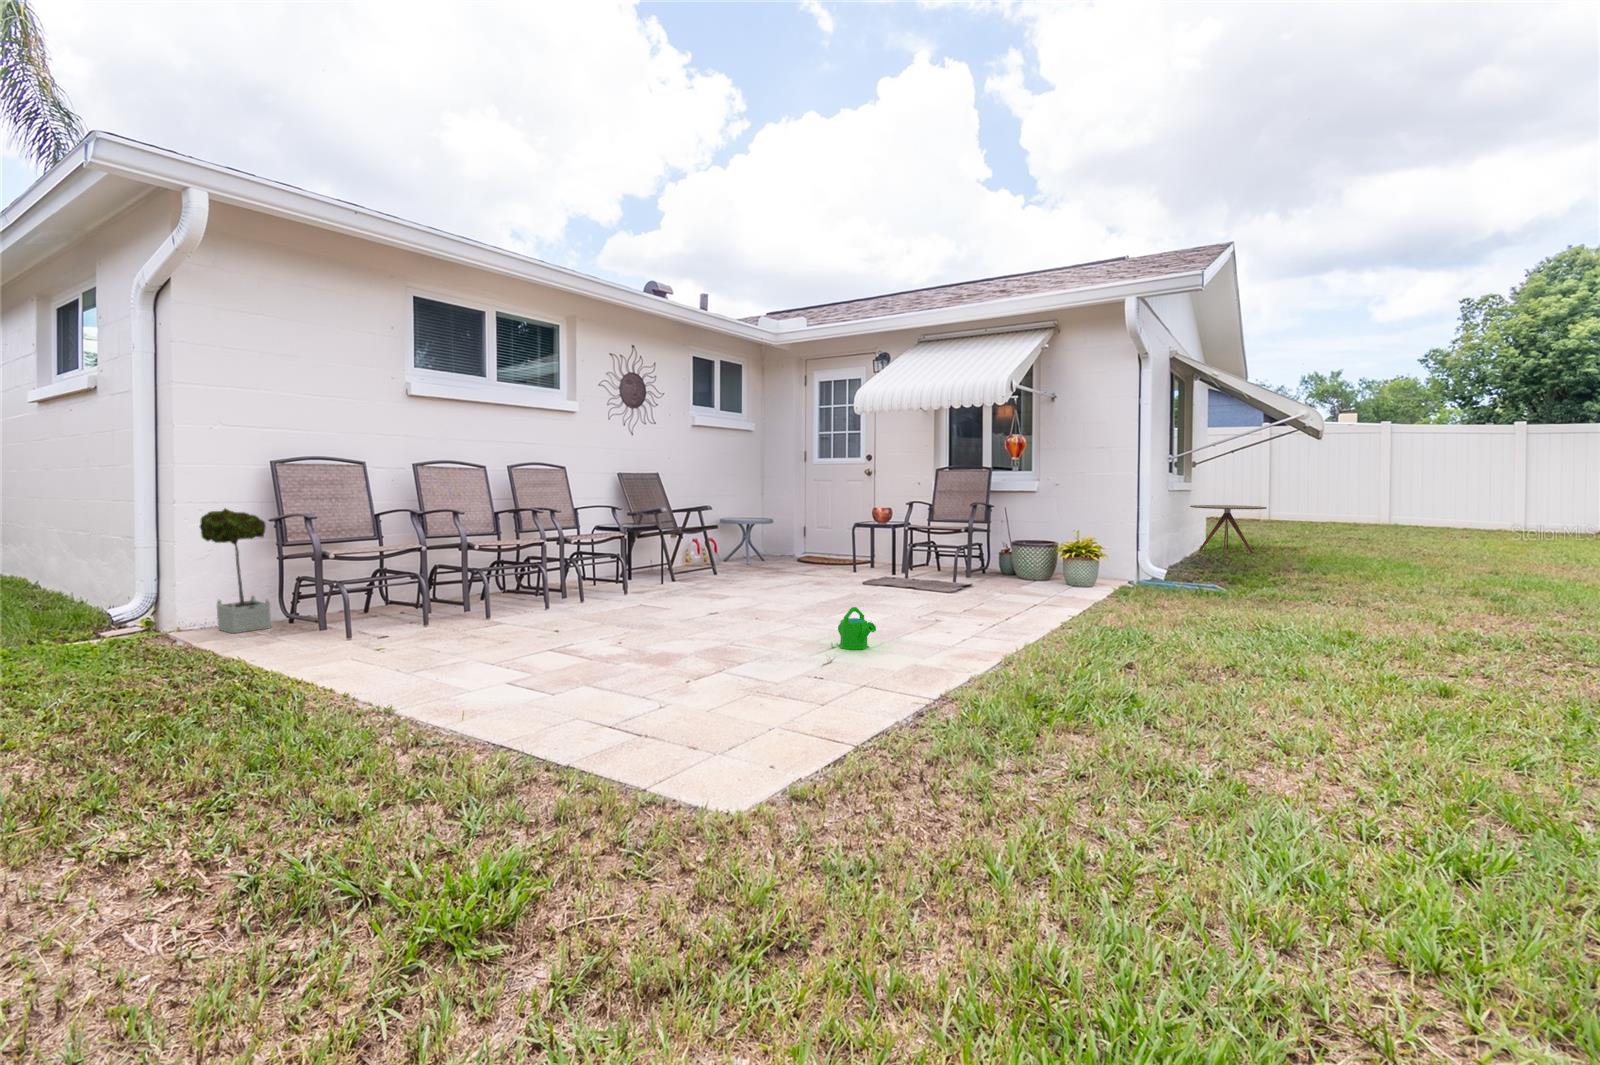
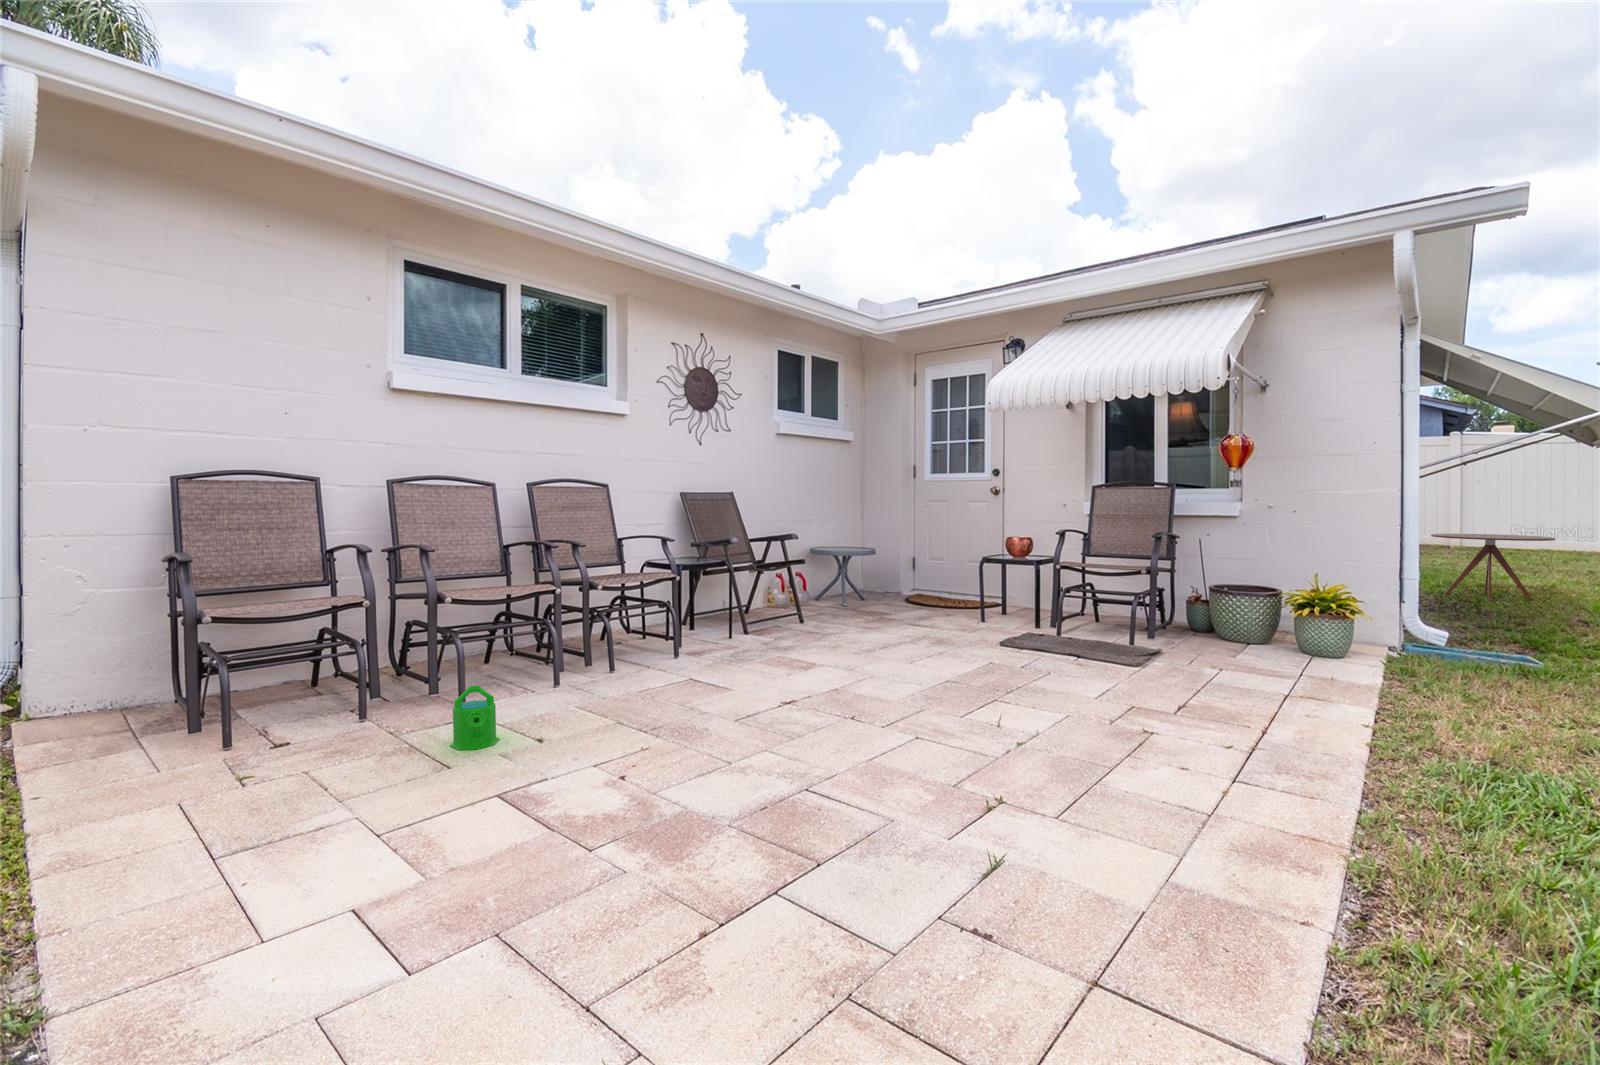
potted tree: present [200,508,271,633] -> none [40,543,150,728]
watering can: present [838,607,876,650] -> present [450,685,499,750]

